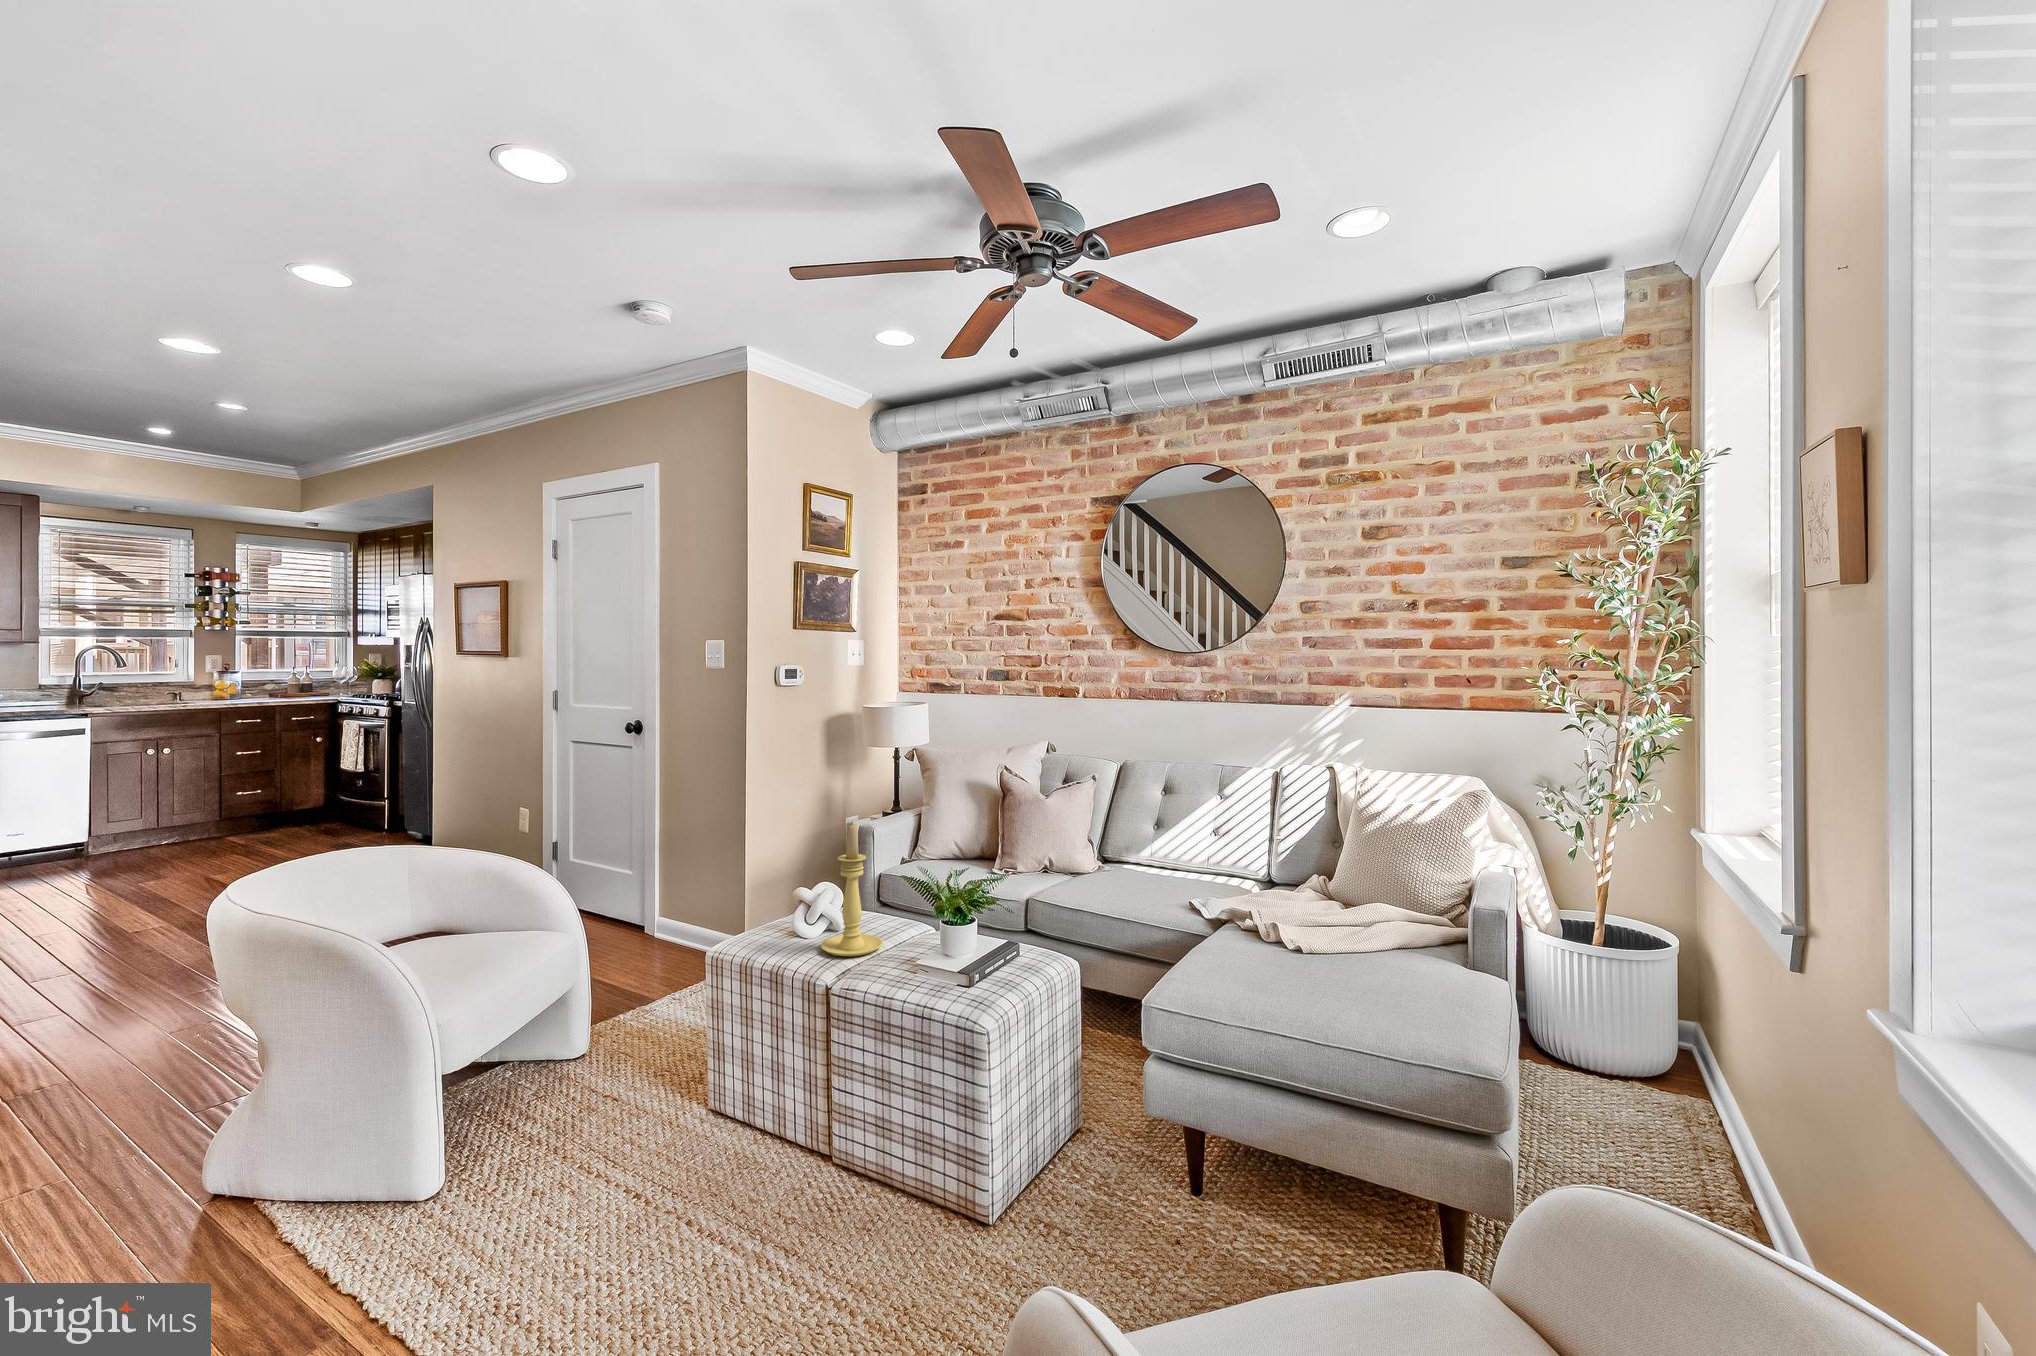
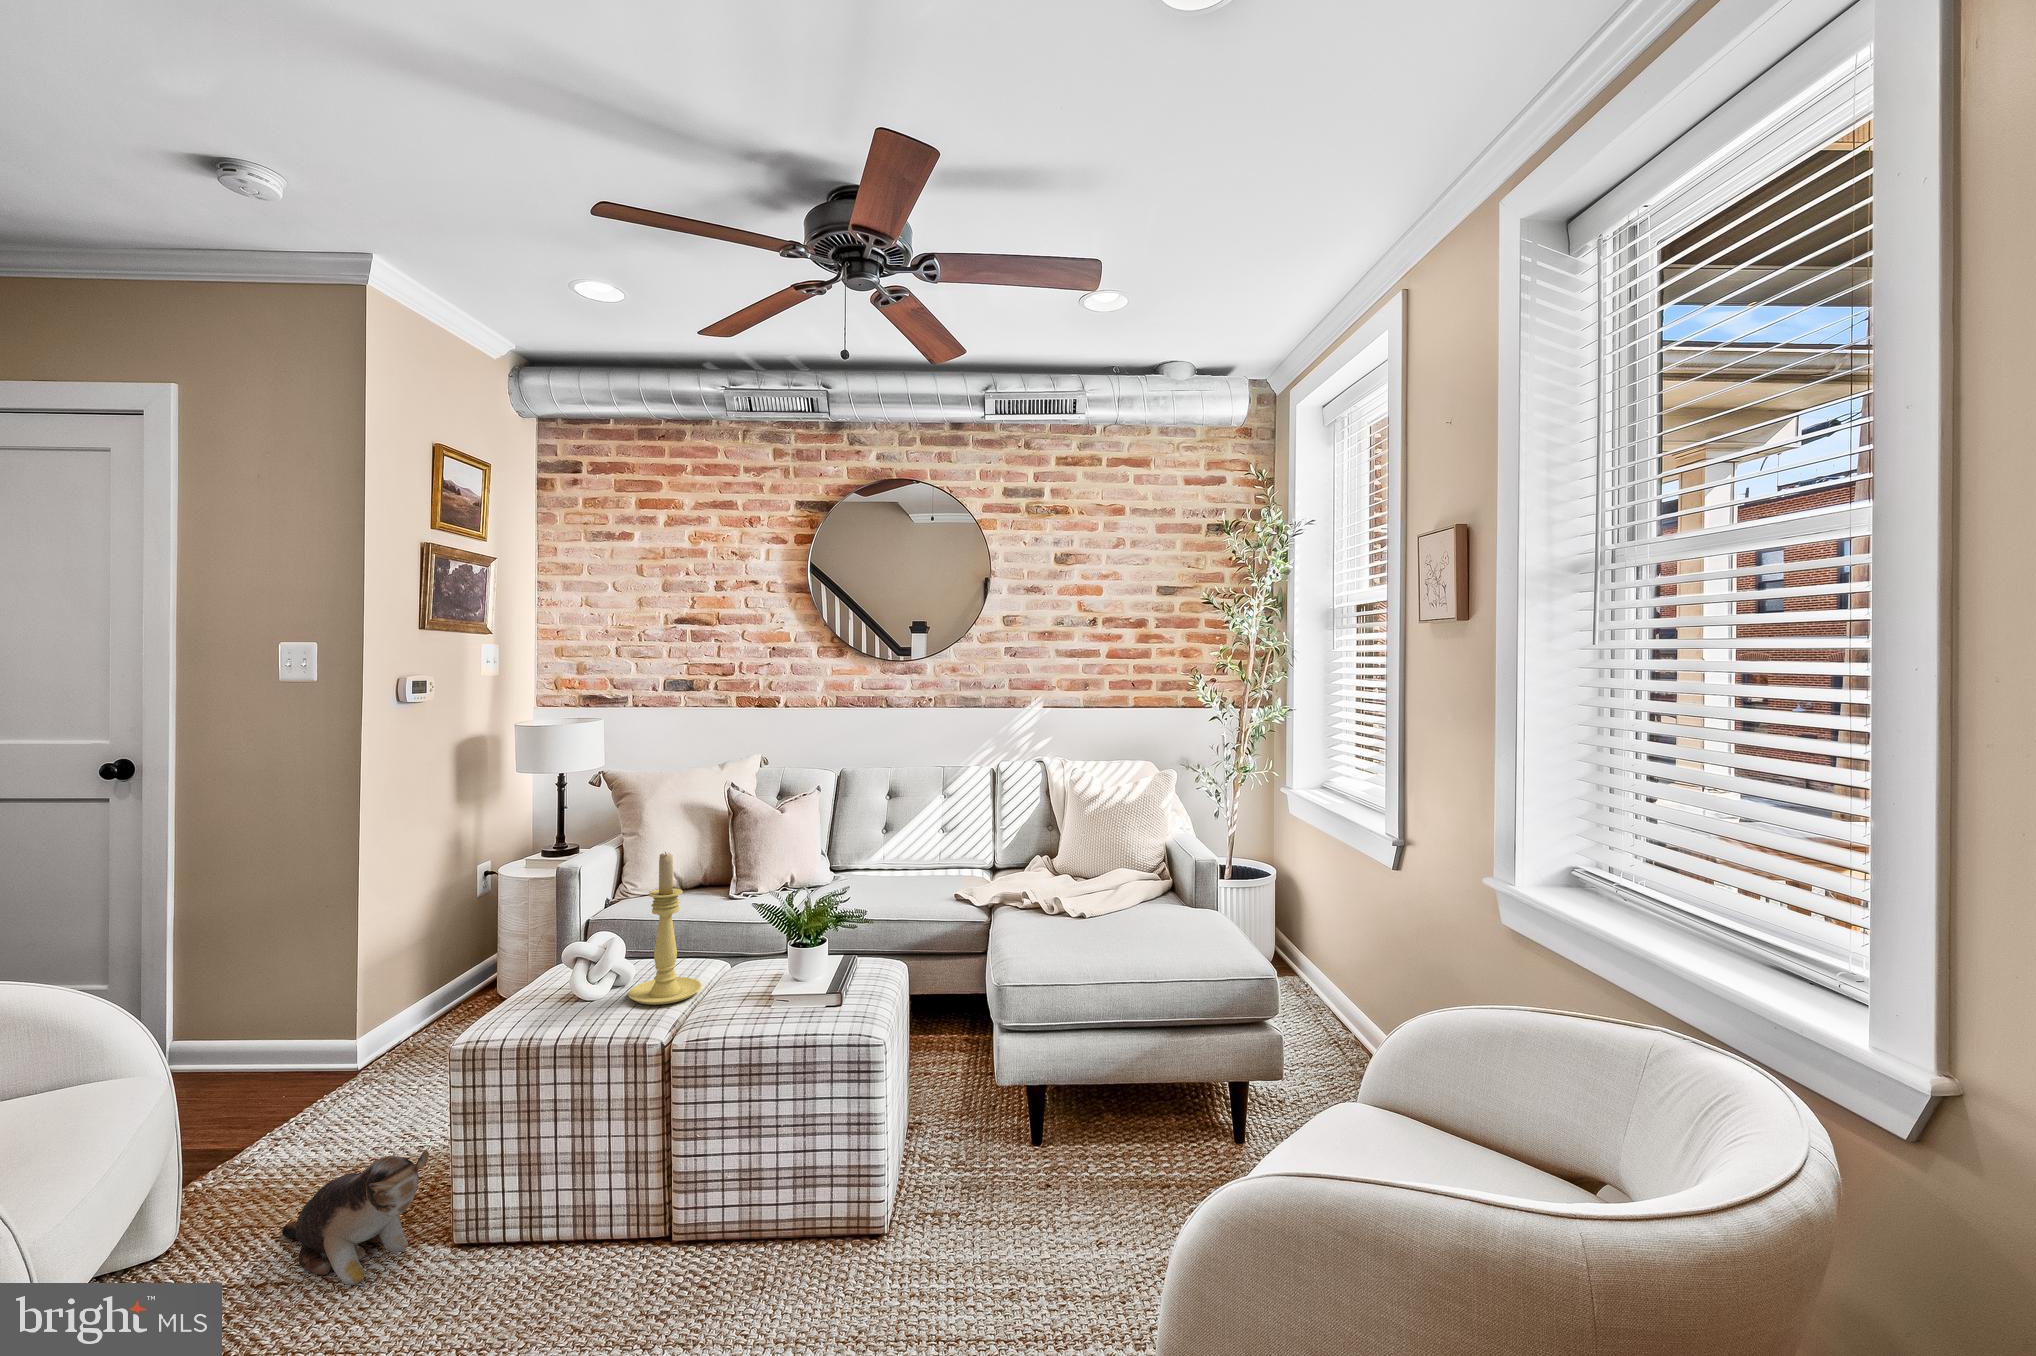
plush toy: none [601,1035,666,1127] -> present [282,1150,429,1285]

